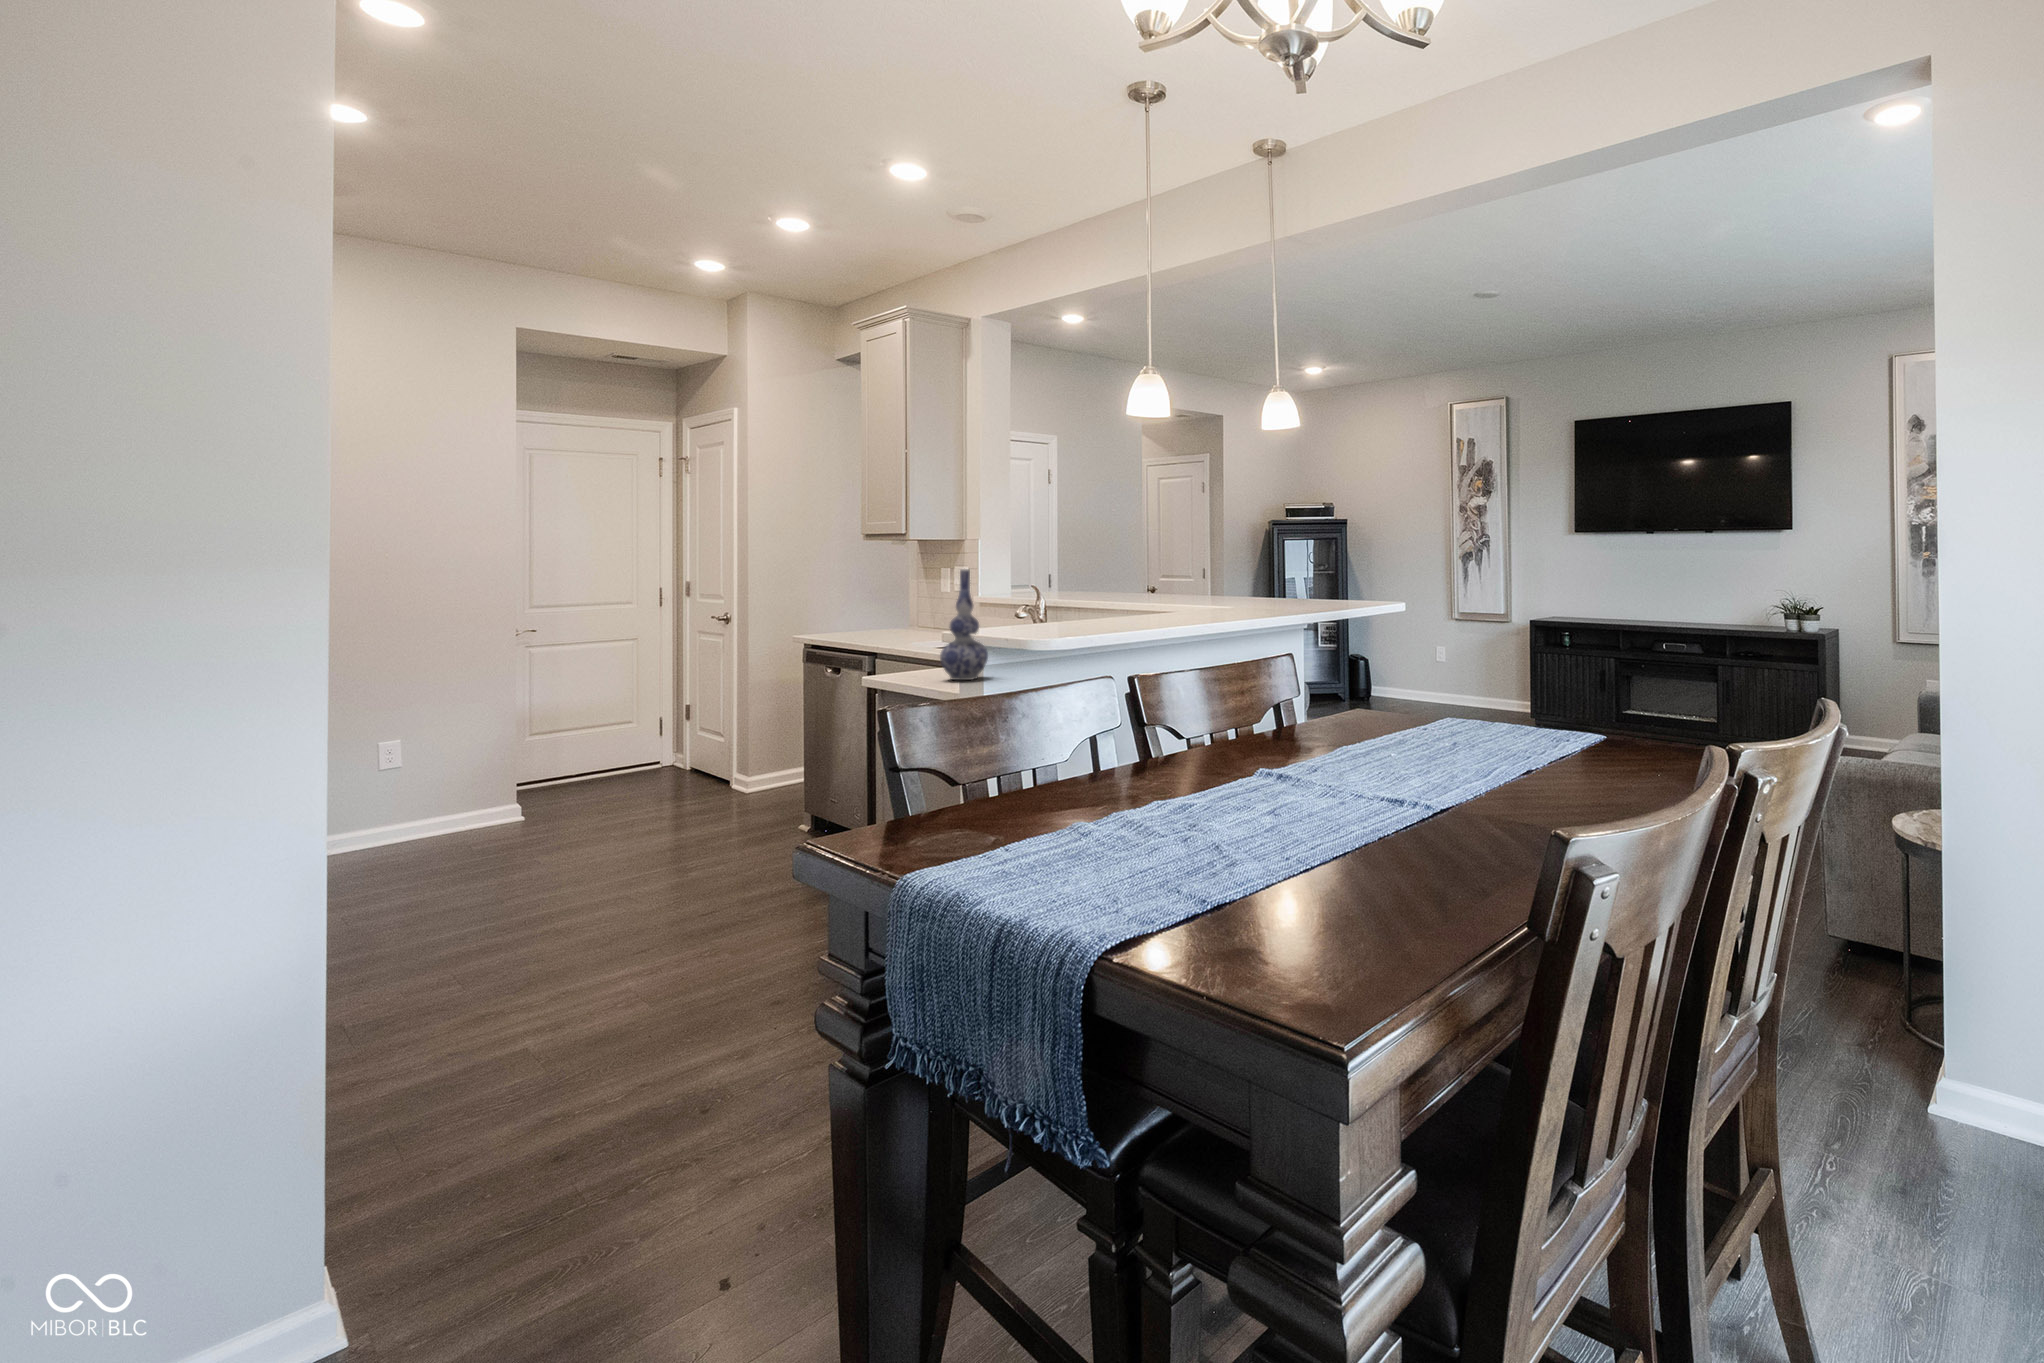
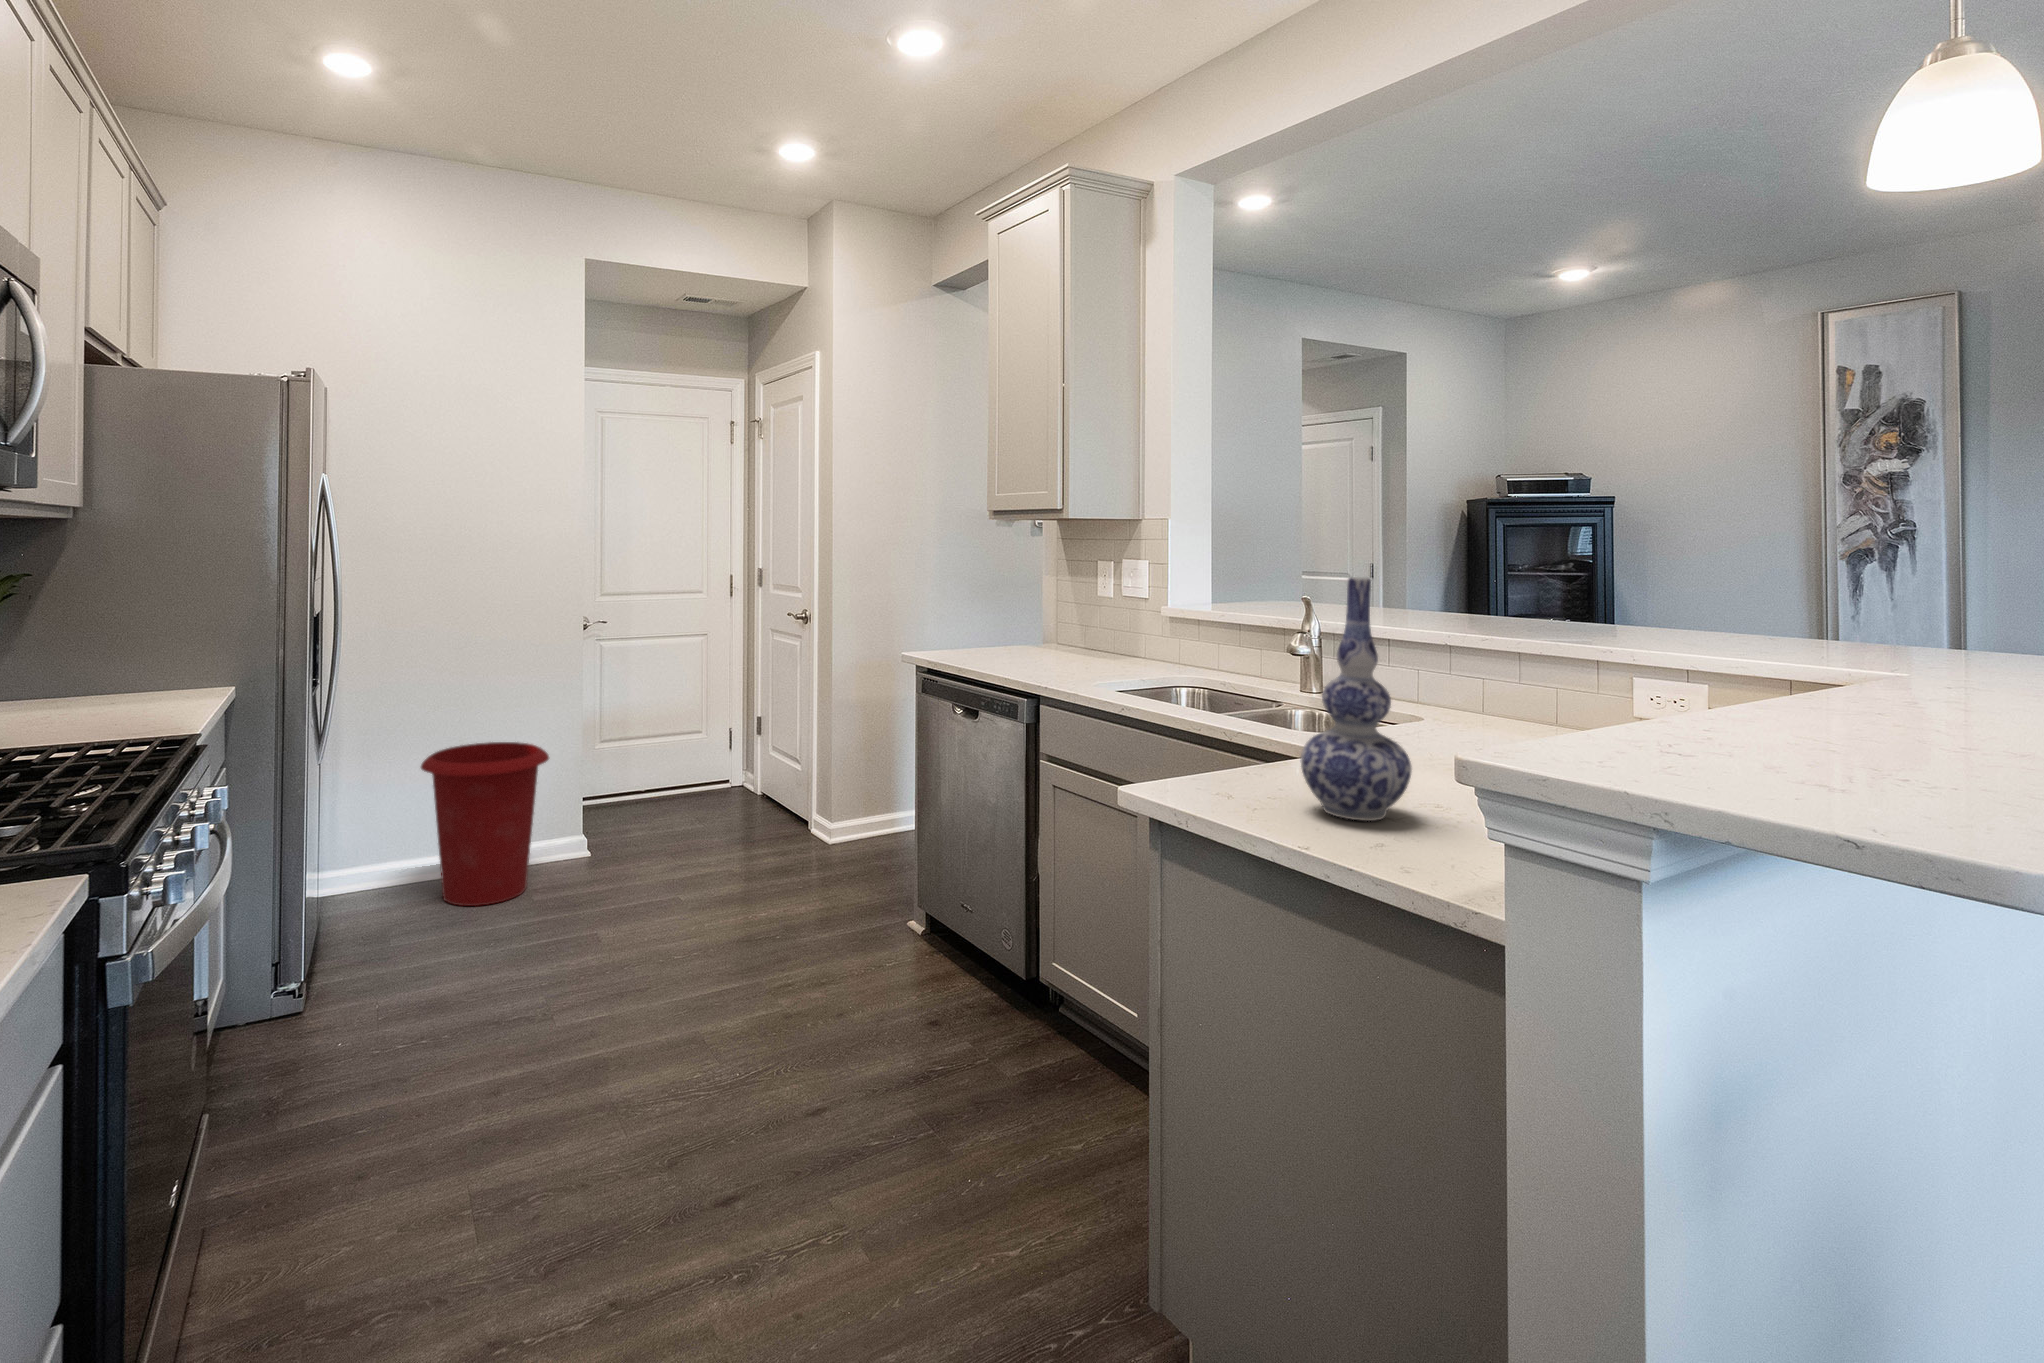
waste bin: none [361,728,487,859] -> present [421,742,549,906]

